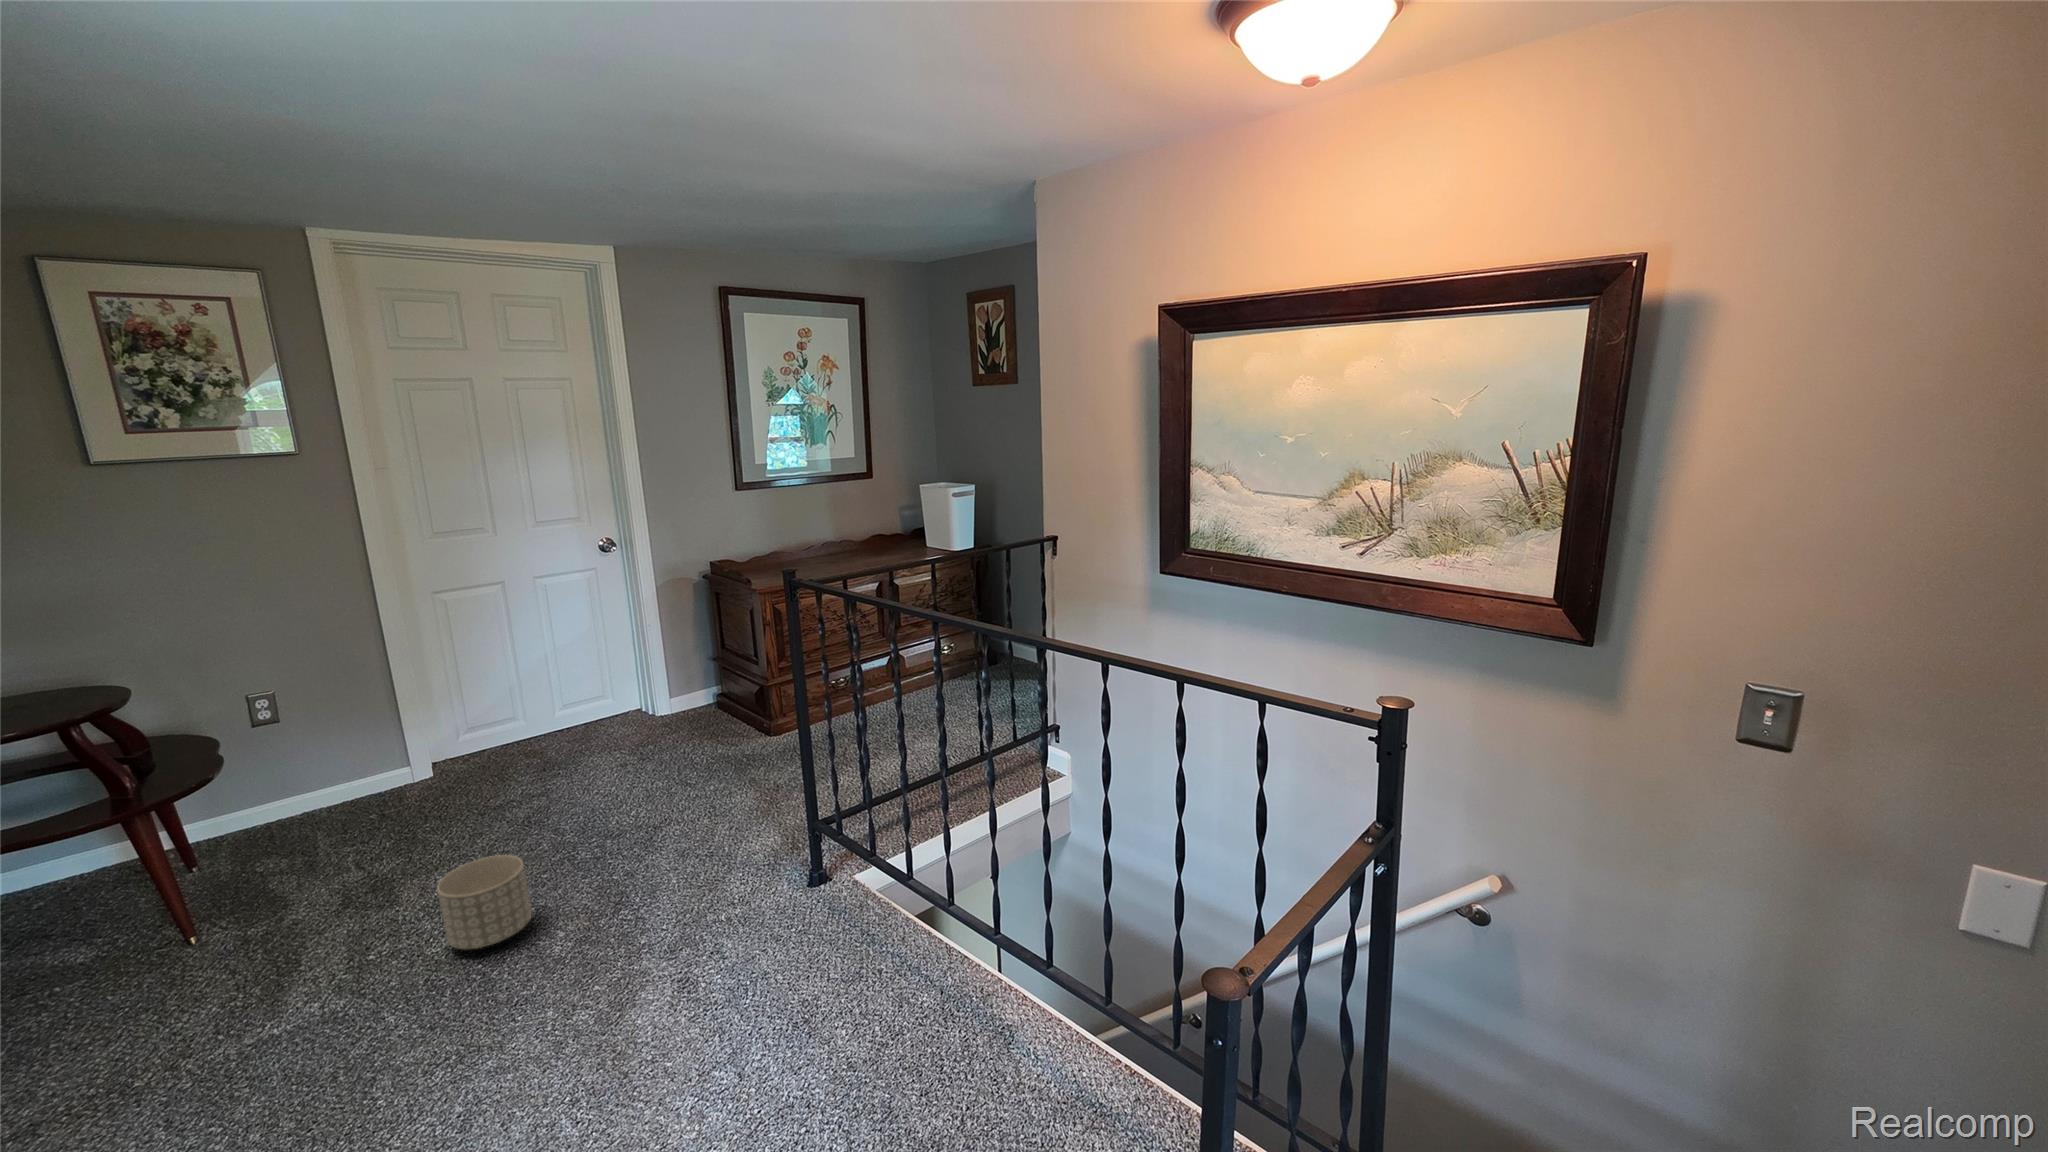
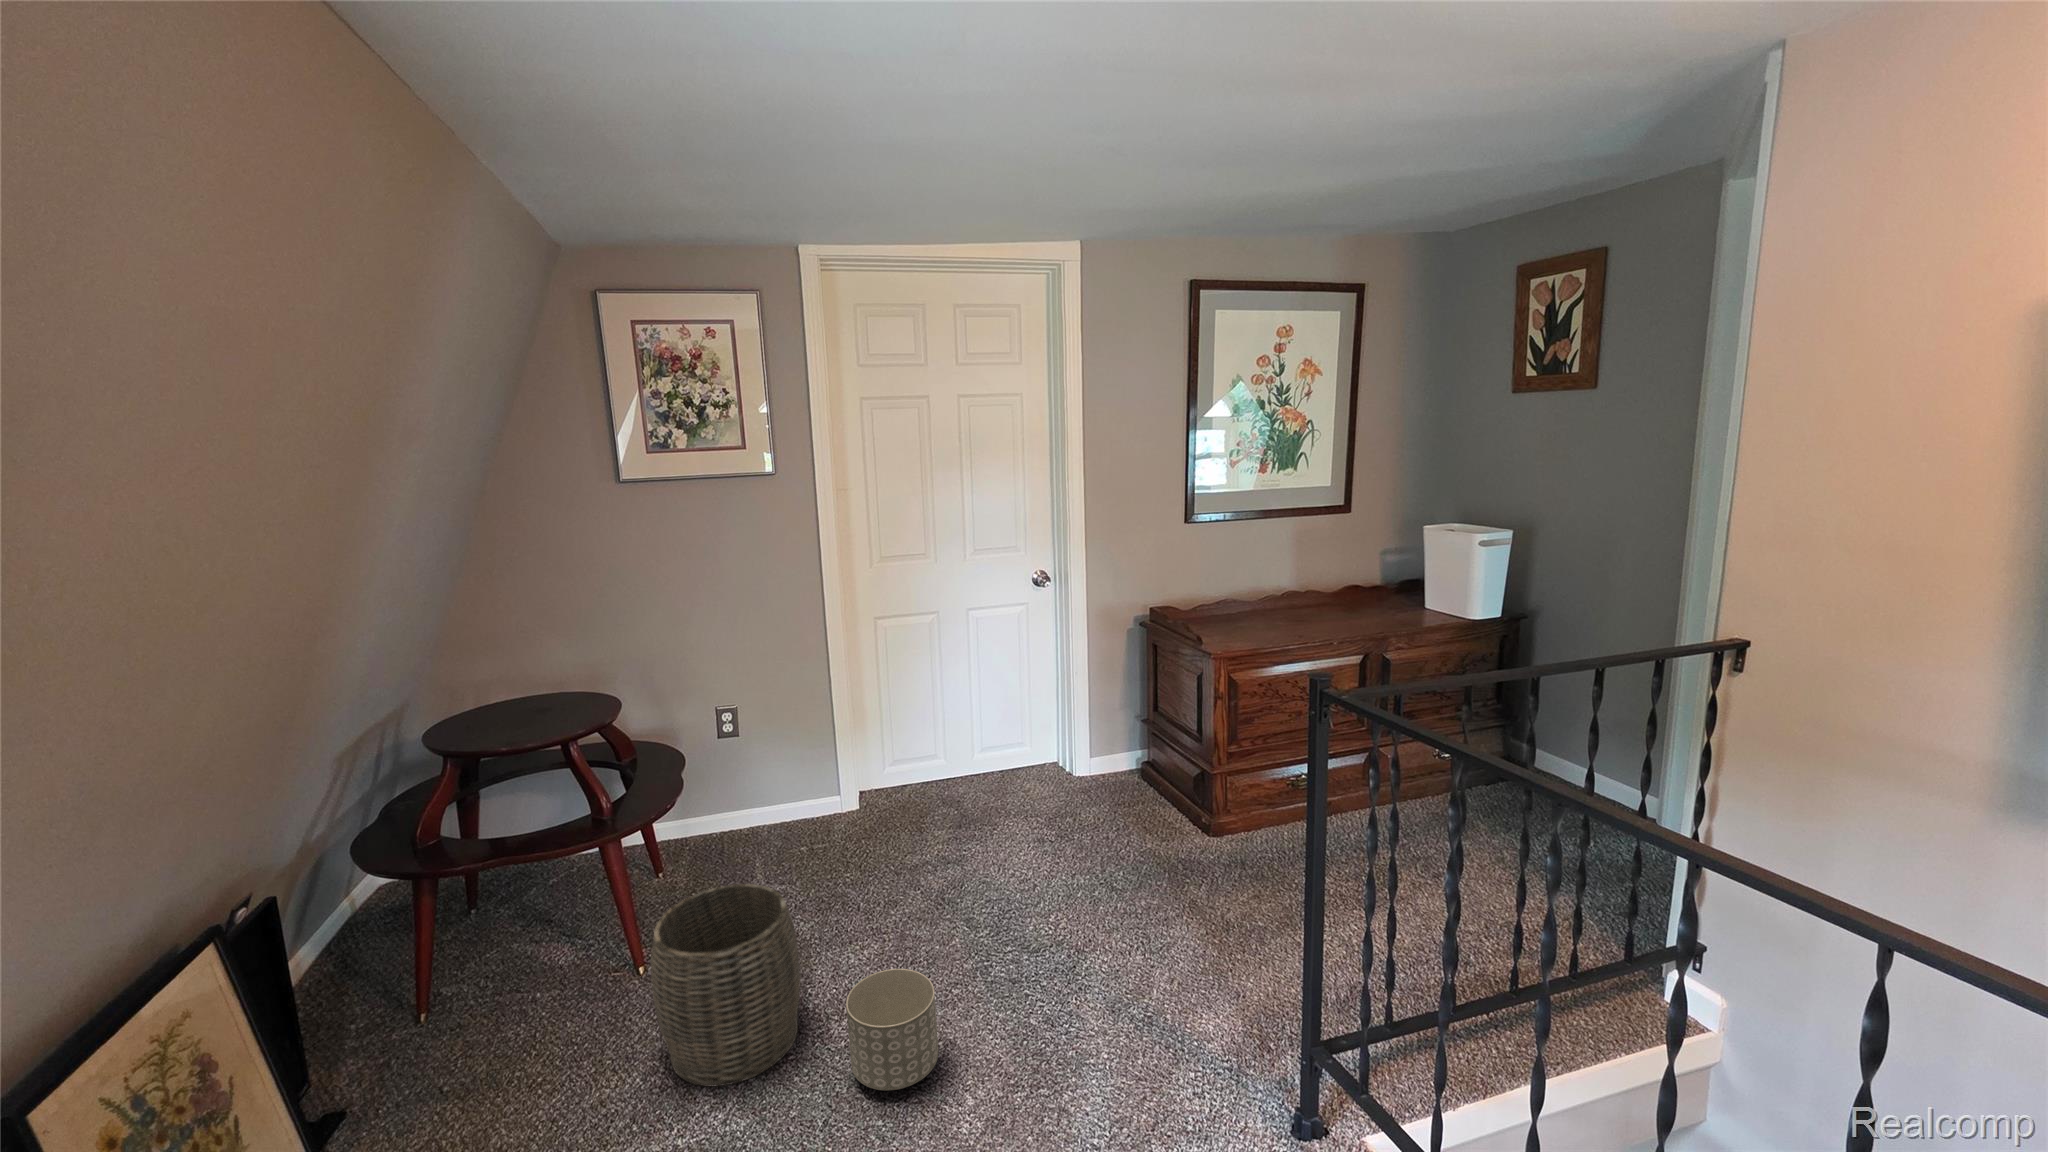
woven basket: none [211,820,388,1000] -> present [650,884,801,1087]

